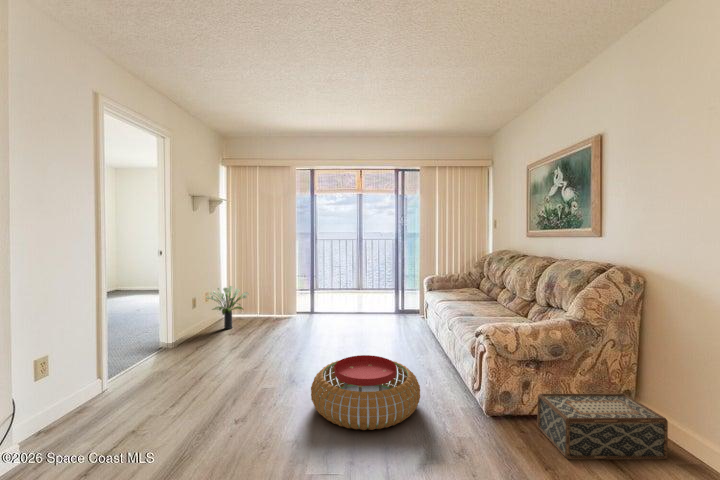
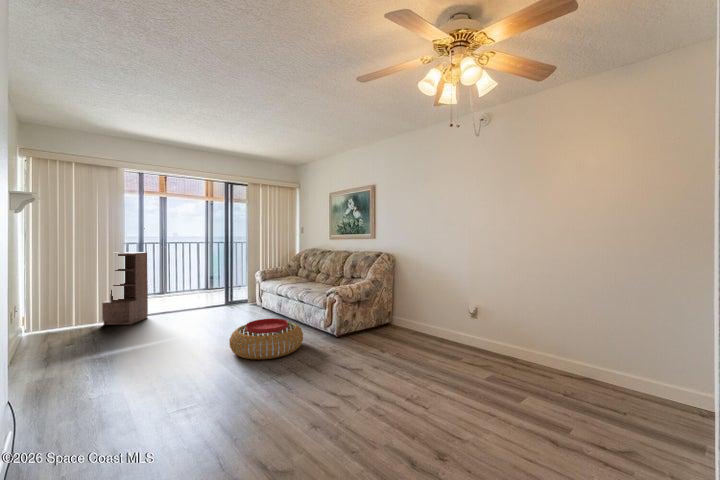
bookshelf: none [268,249,308,325] -> present [102,252,148,325]
potted plant: present [206,286,249,329] -> none [30,292,88,339]
woven basket: present [537,394,668,459] -> none [360,312,408,342]

